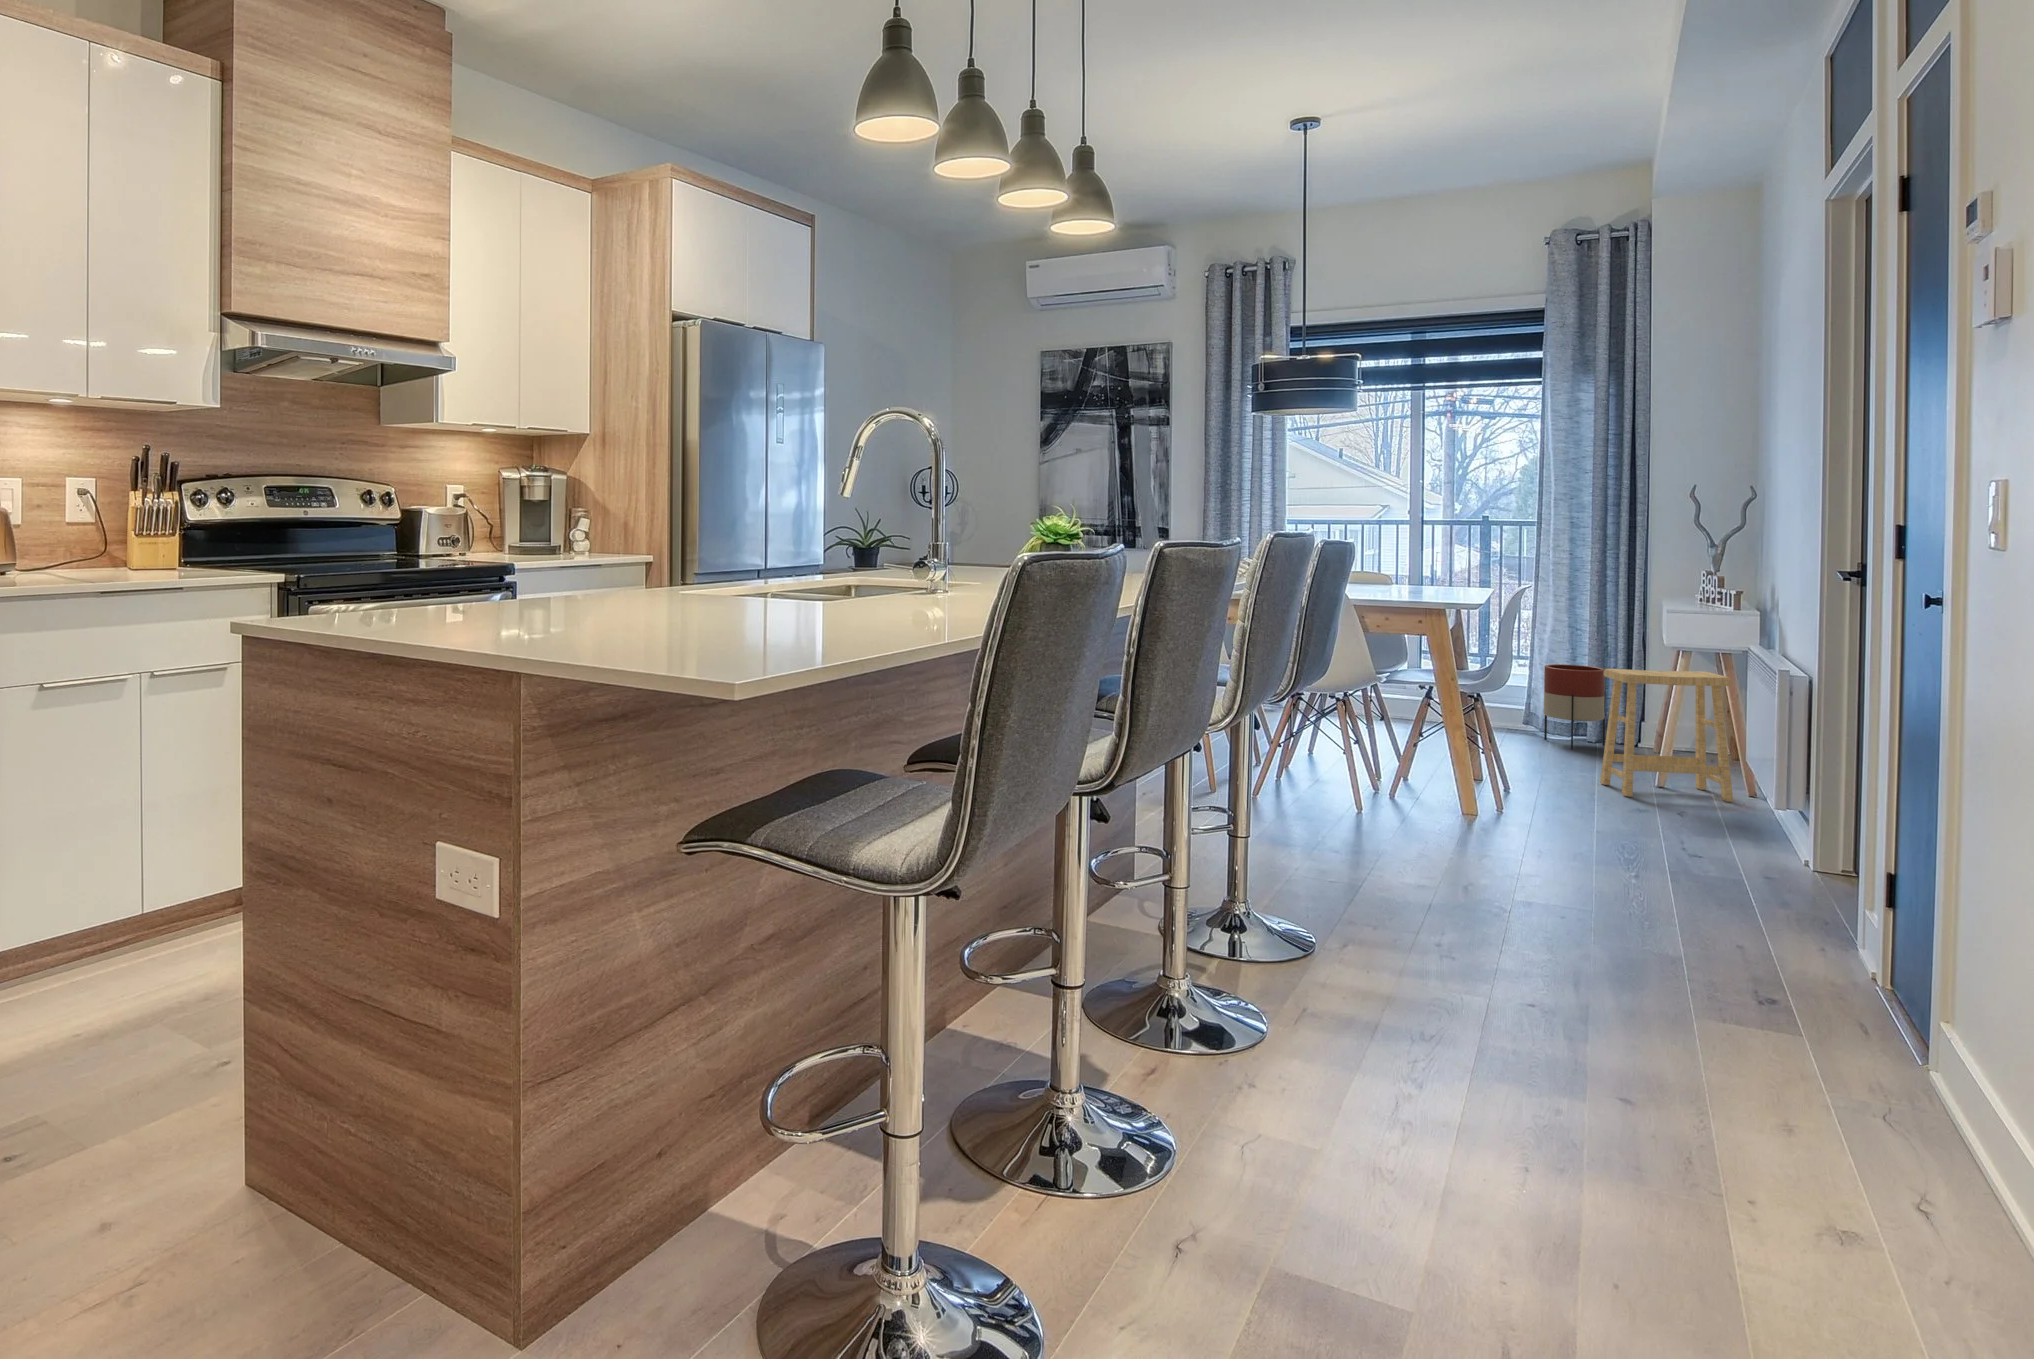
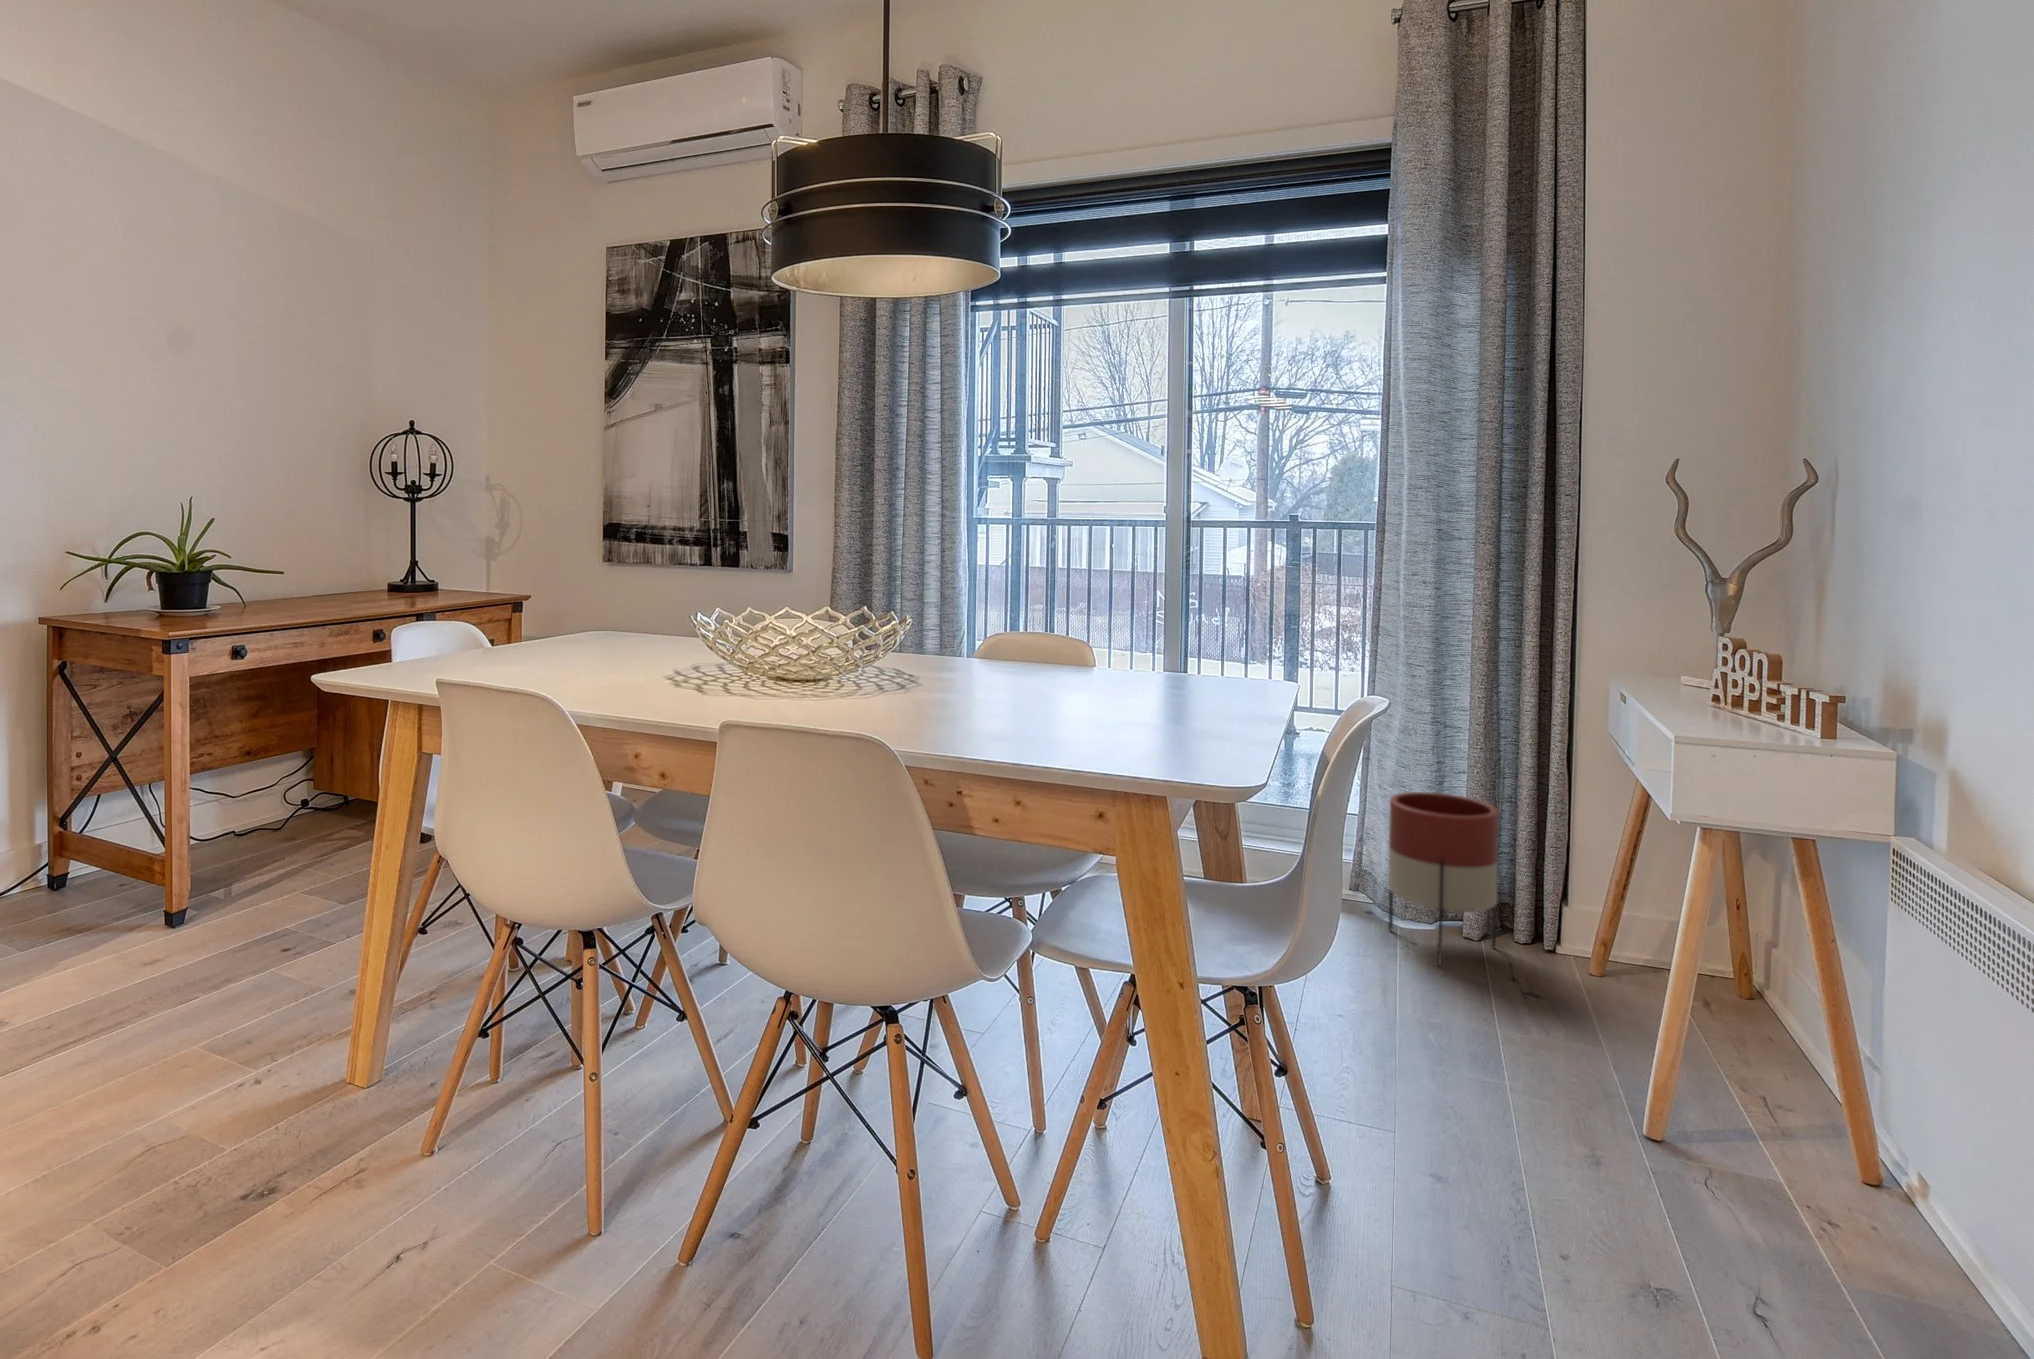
footstool: present [1600,669,1733,802] -> none [1516,879,1833,1226]

